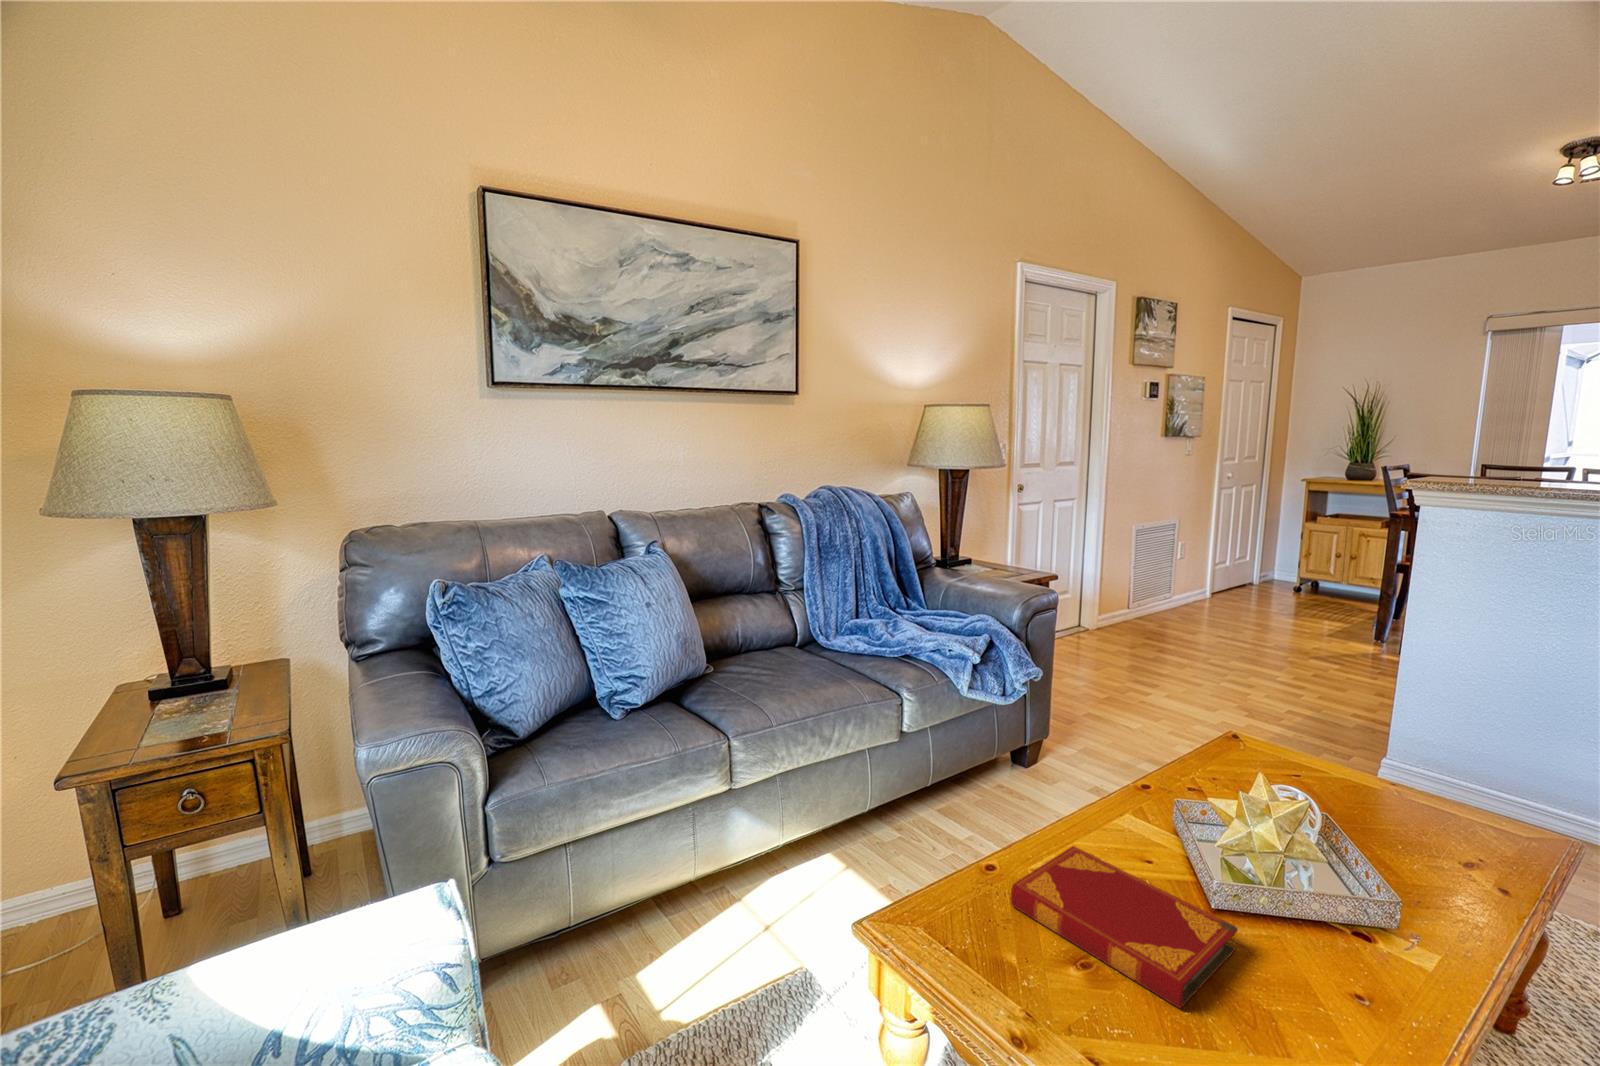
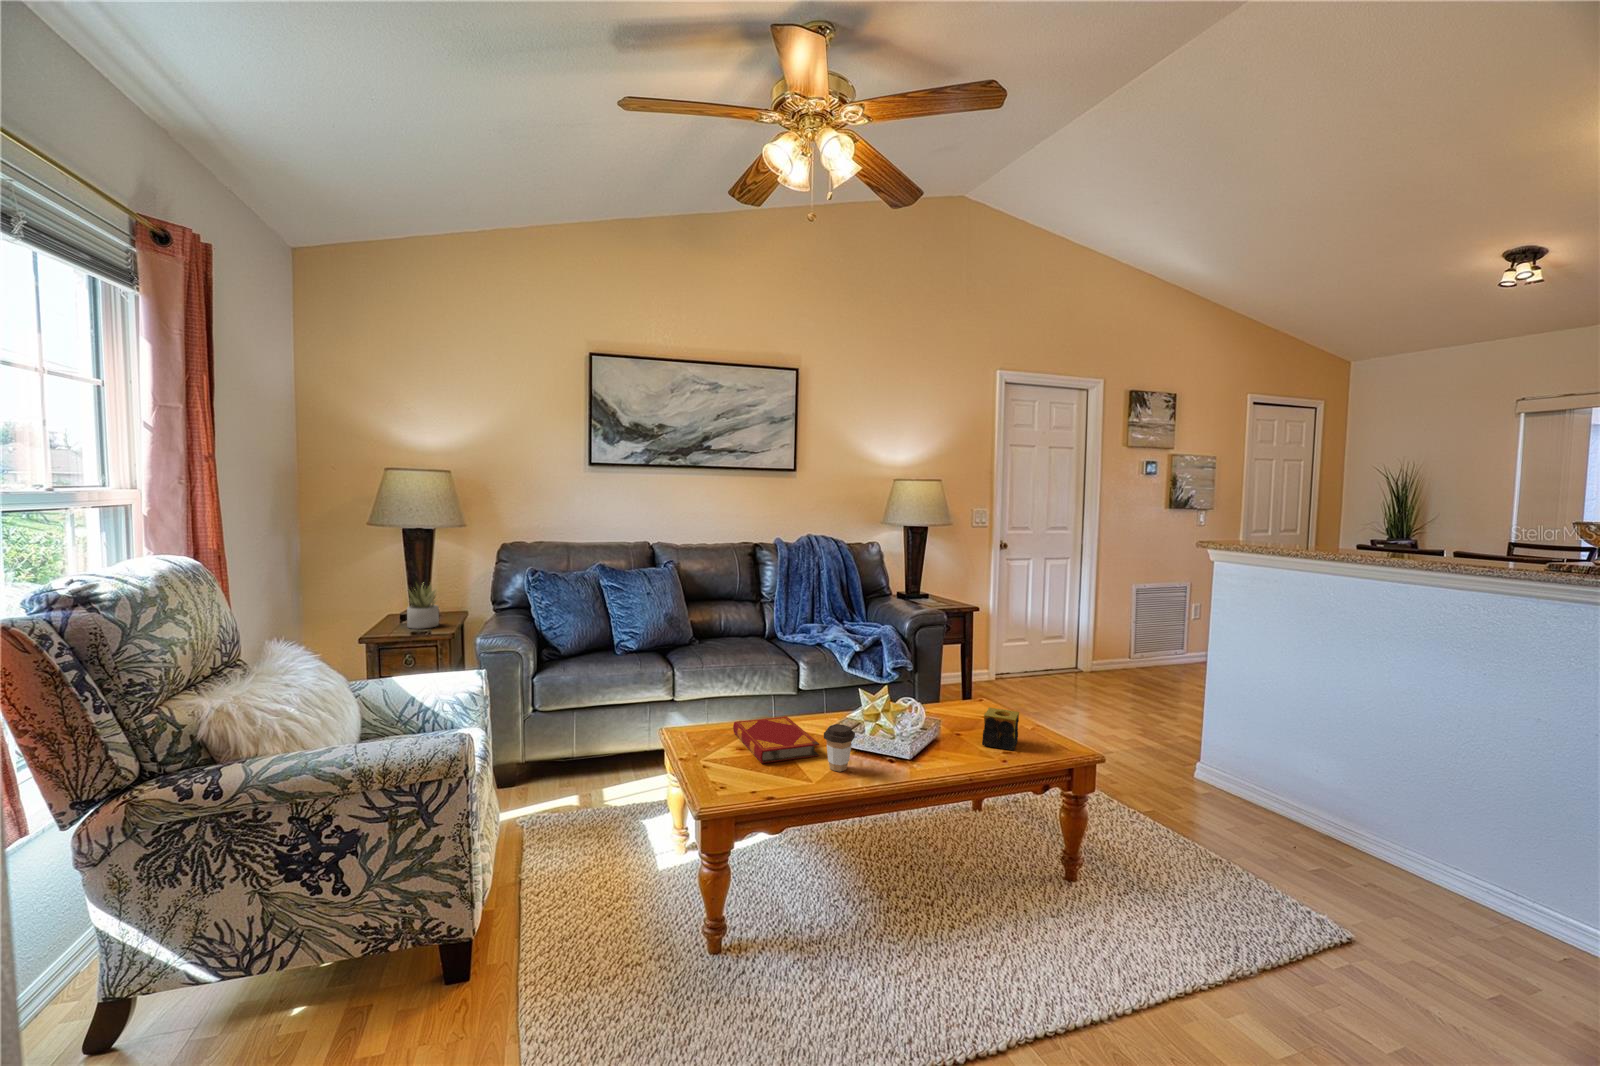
succulent plant: none [159,625,246,727] -> present [407,584,439,629]
candle: none [1381,781,1479,859] -> present [982,707,1019,750]
coffee cup: none [1294,897,1367,1000] -> present [824,724,855,772]

